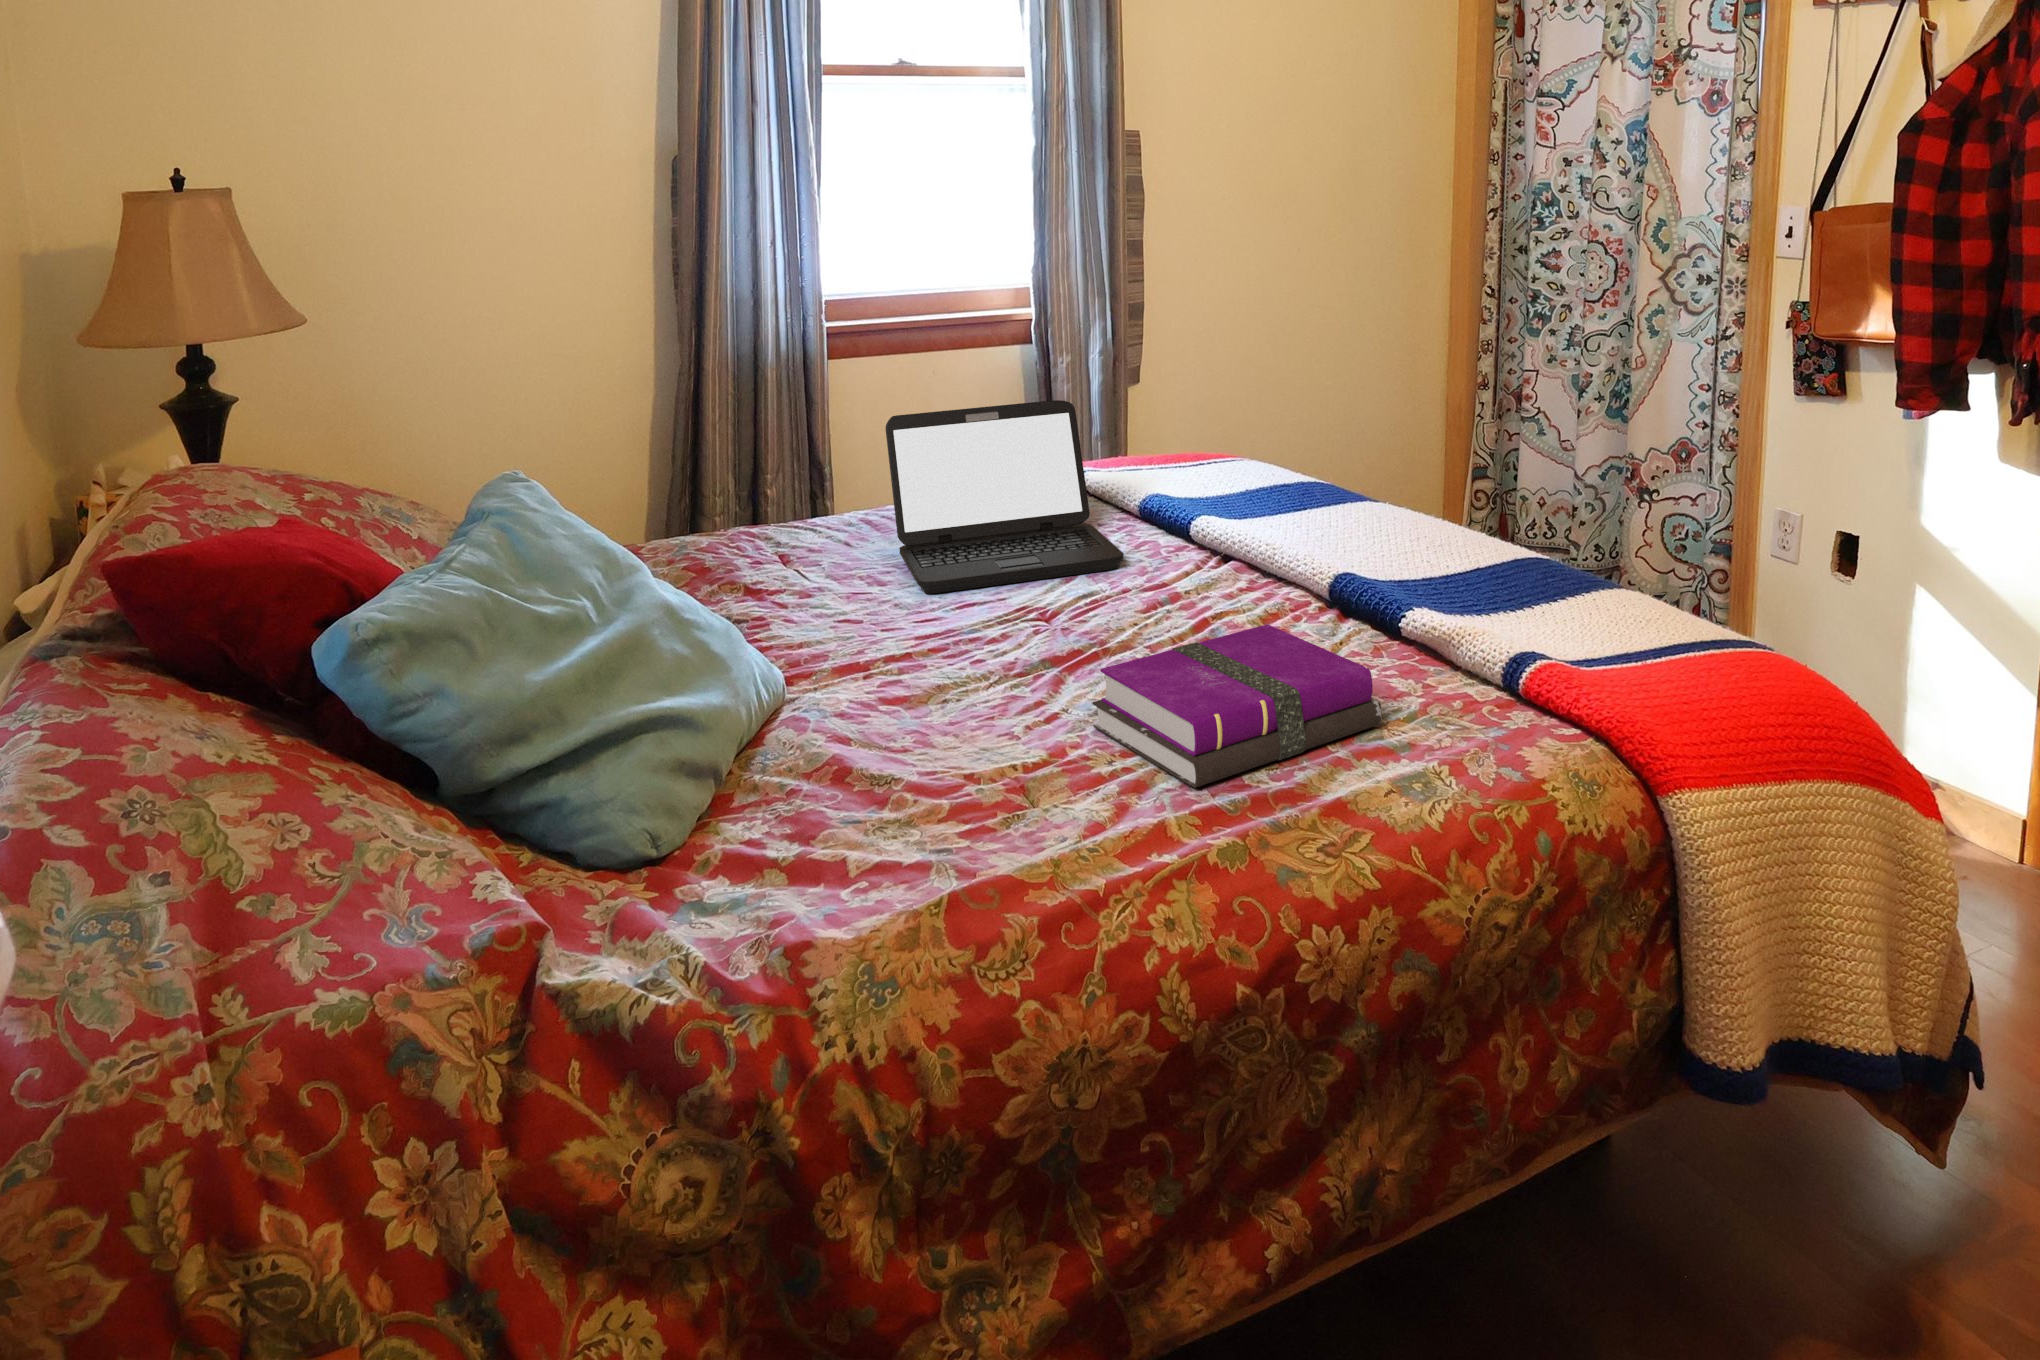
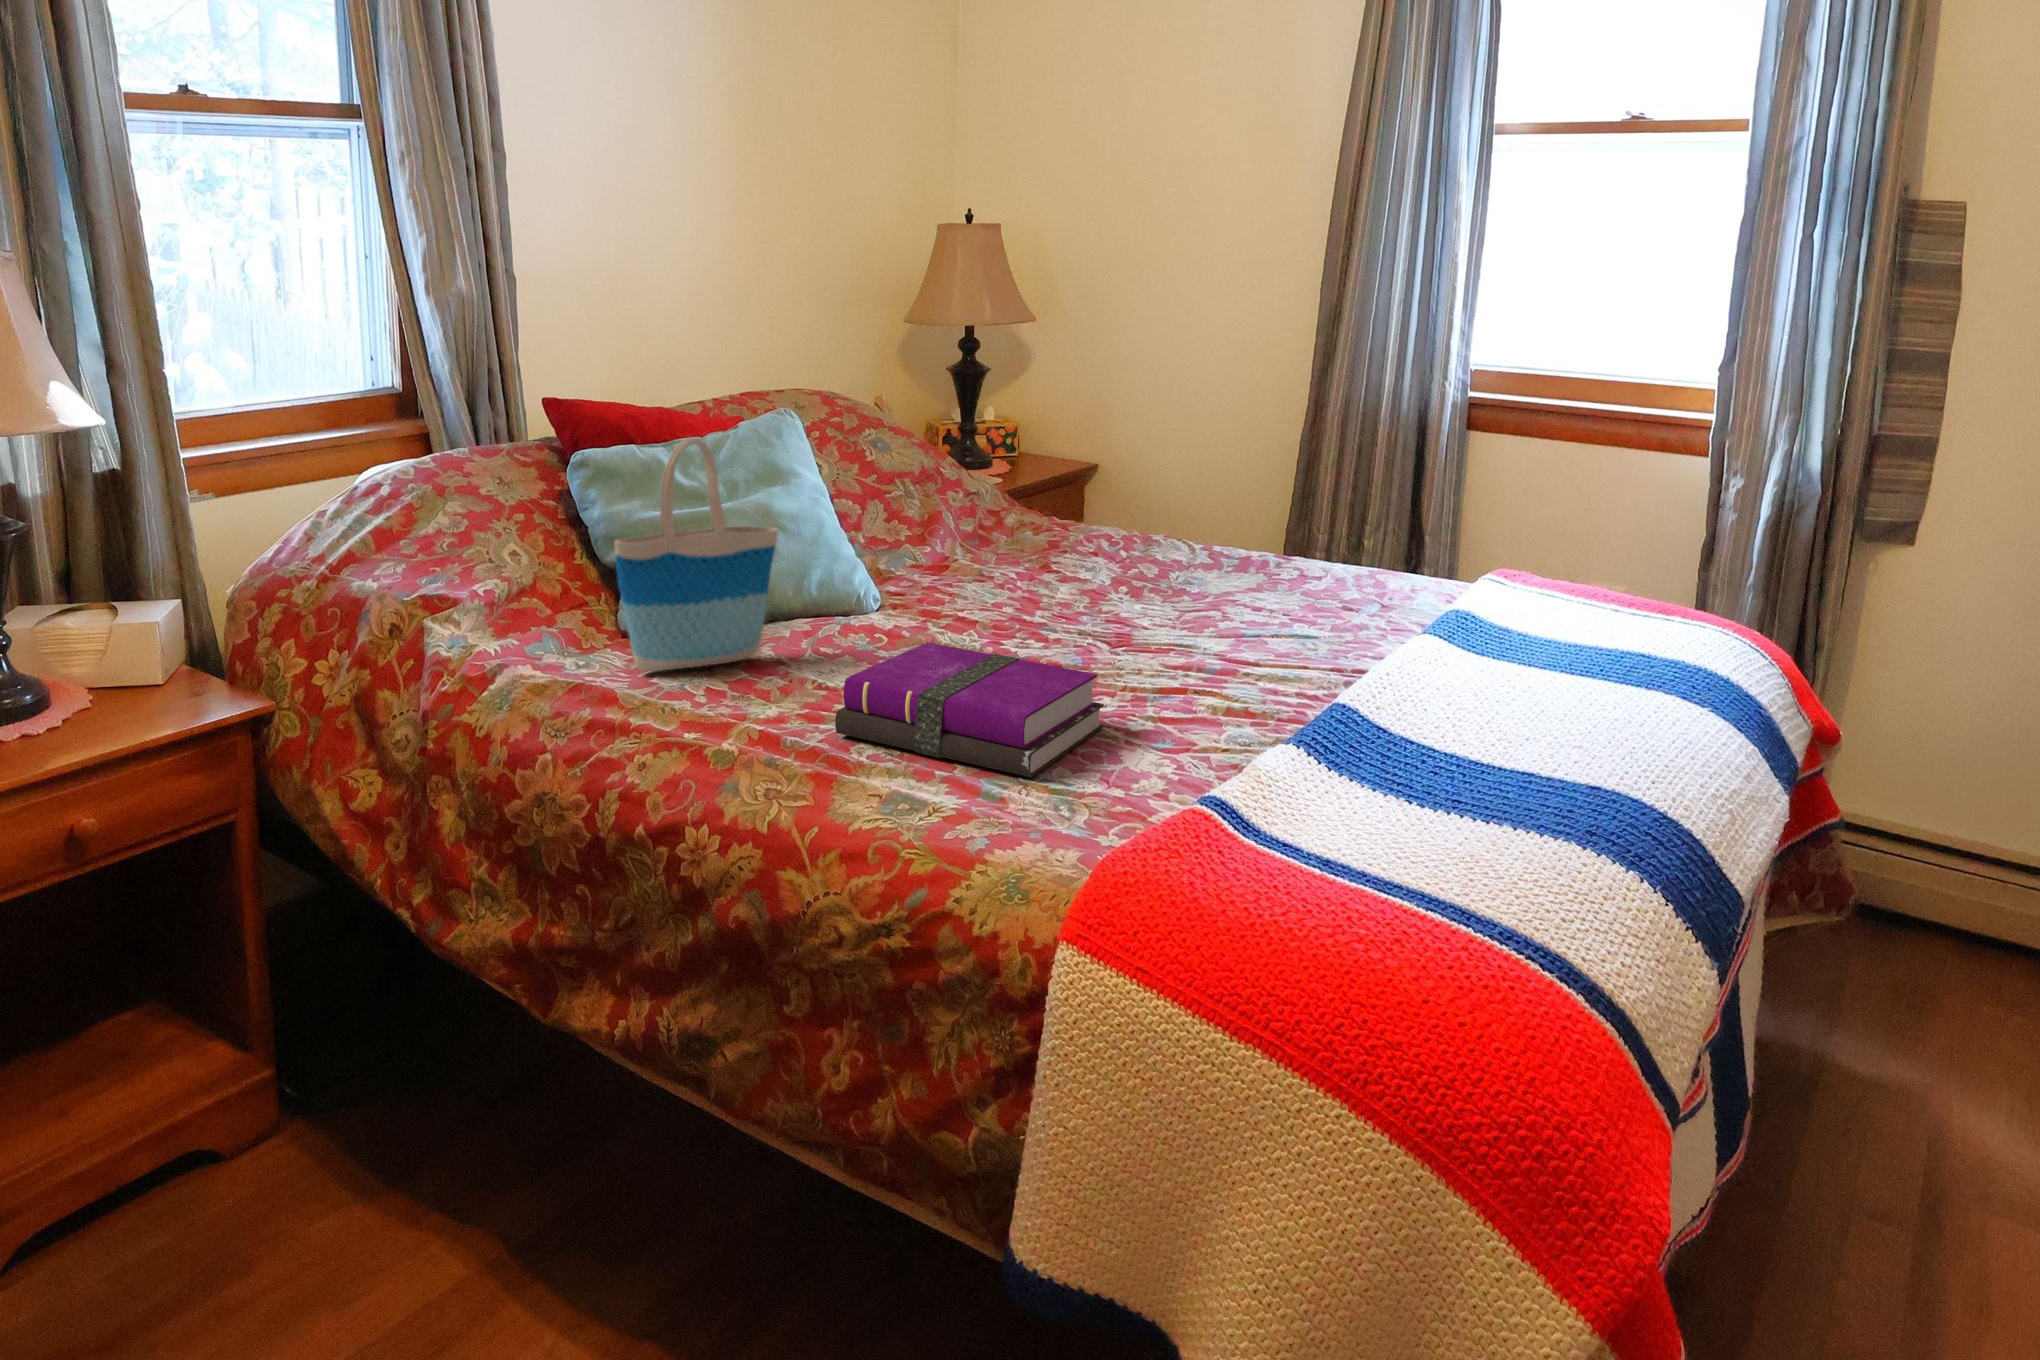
laptop: present [885,400,1124,593] -> none [1121,454,1391,643]
tote bag: none [809,522,893,874] -> present [615,438,778,671]

